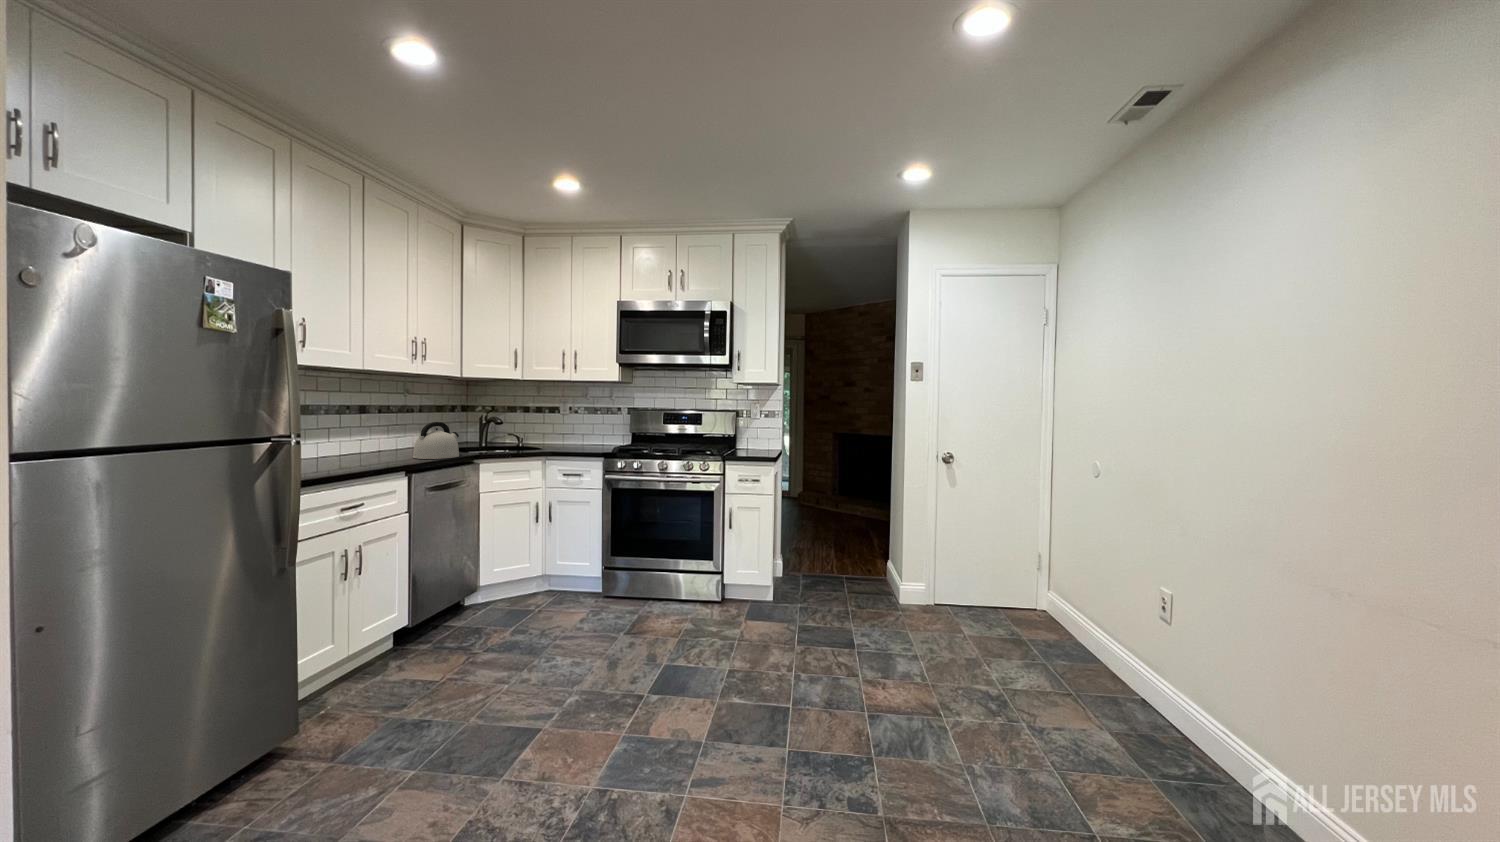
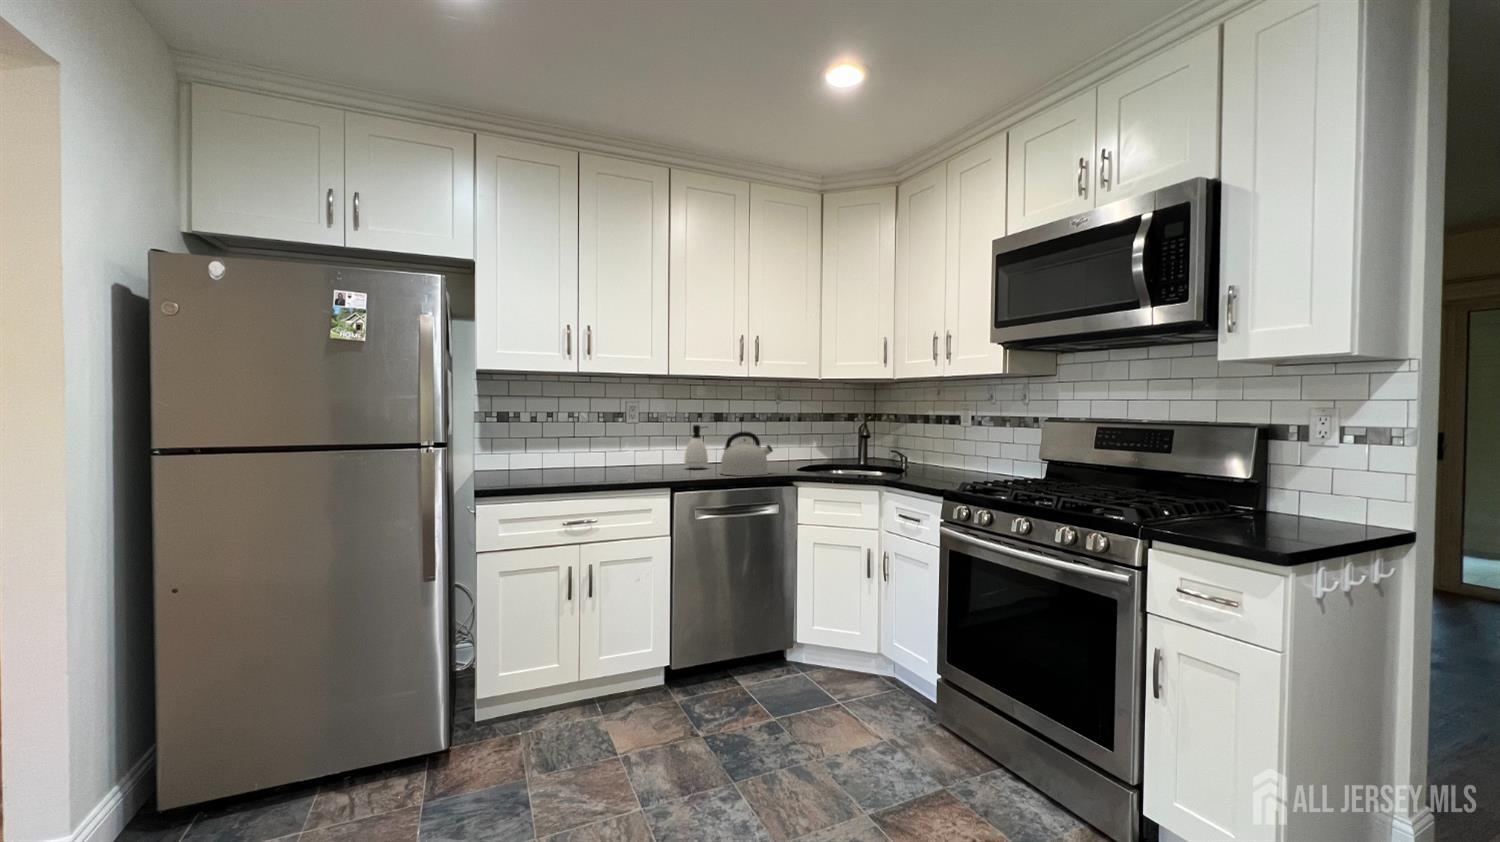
soap dispenser: none [354,418,380,458] -> present [684,425,708,468]

